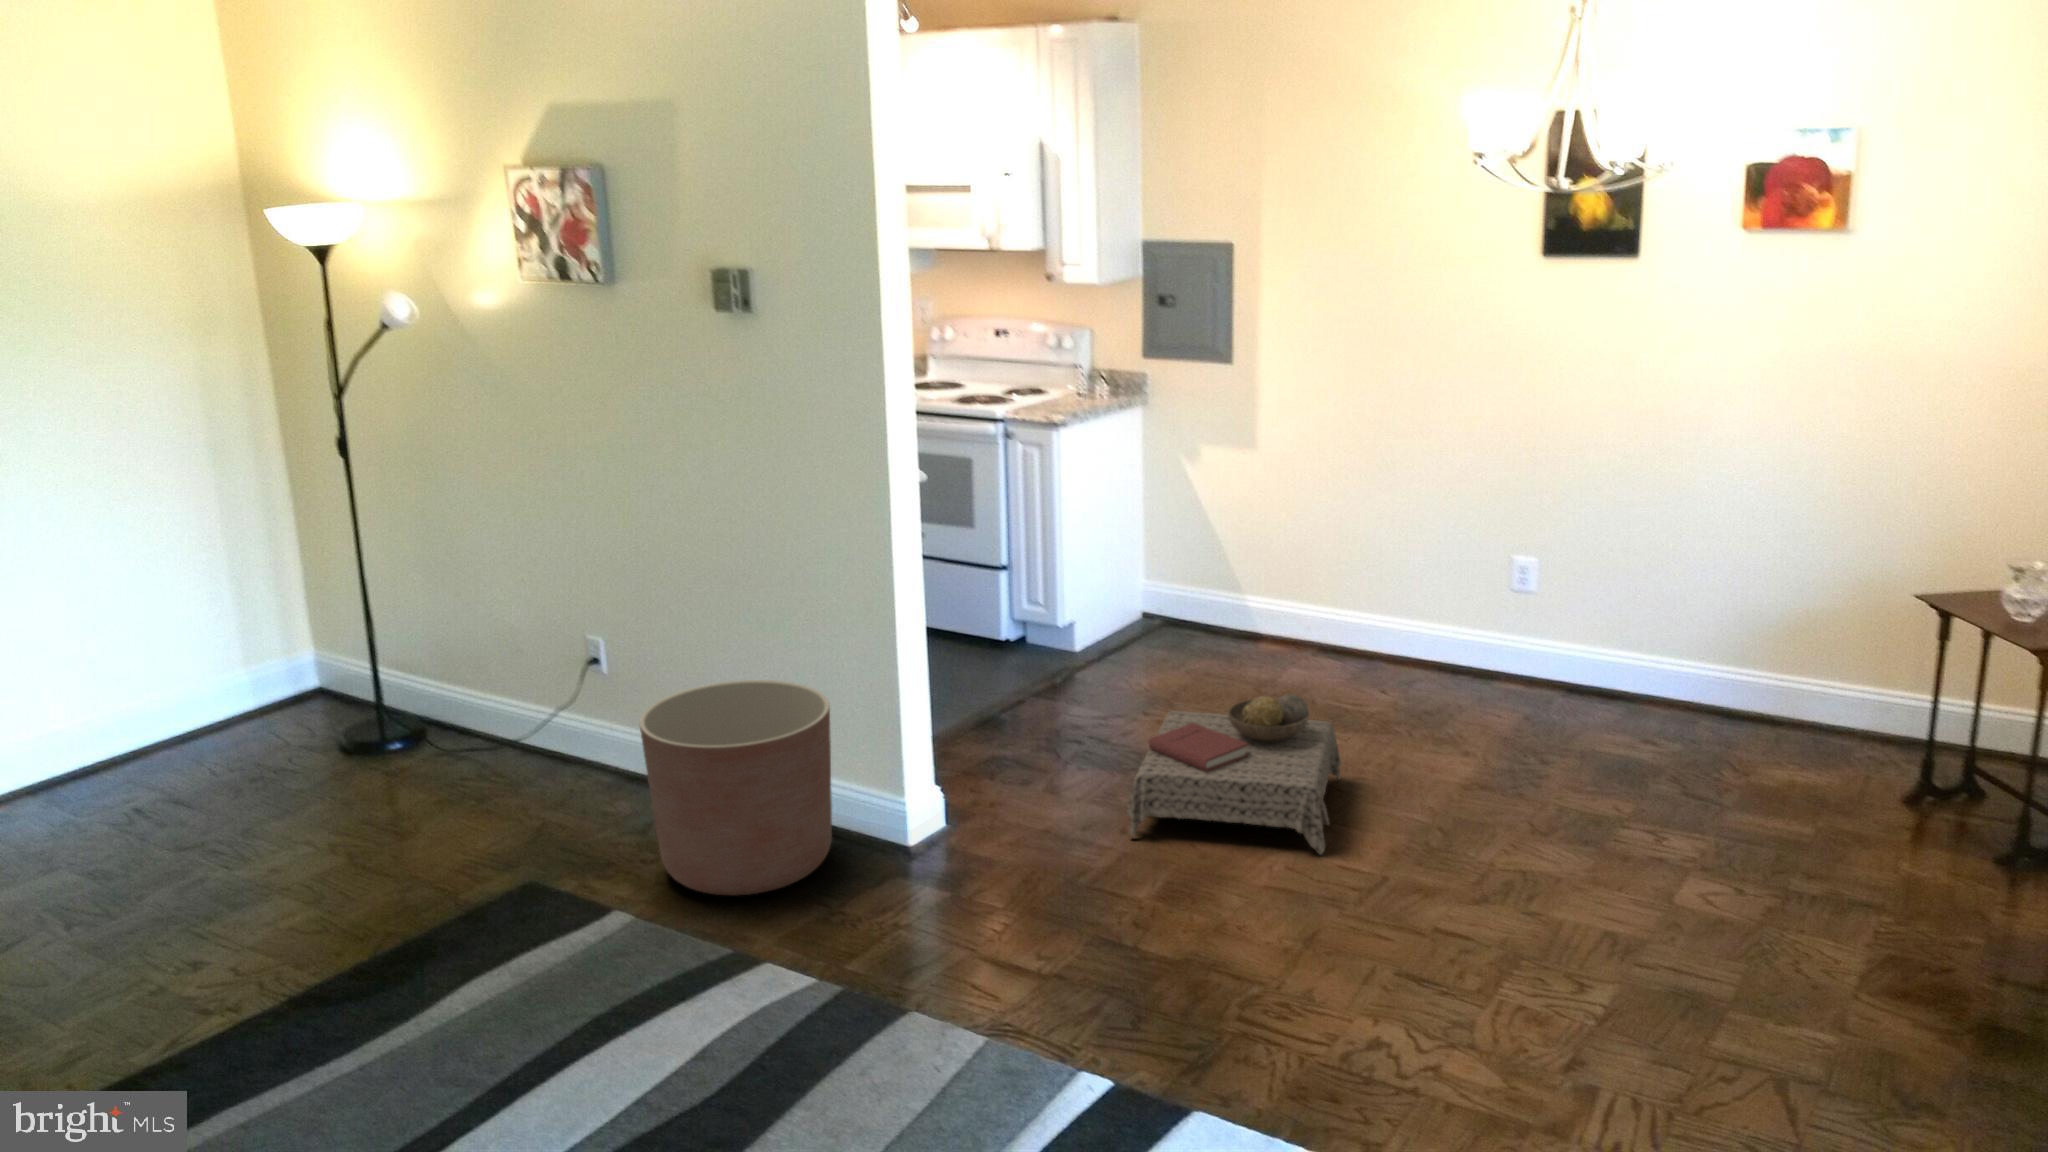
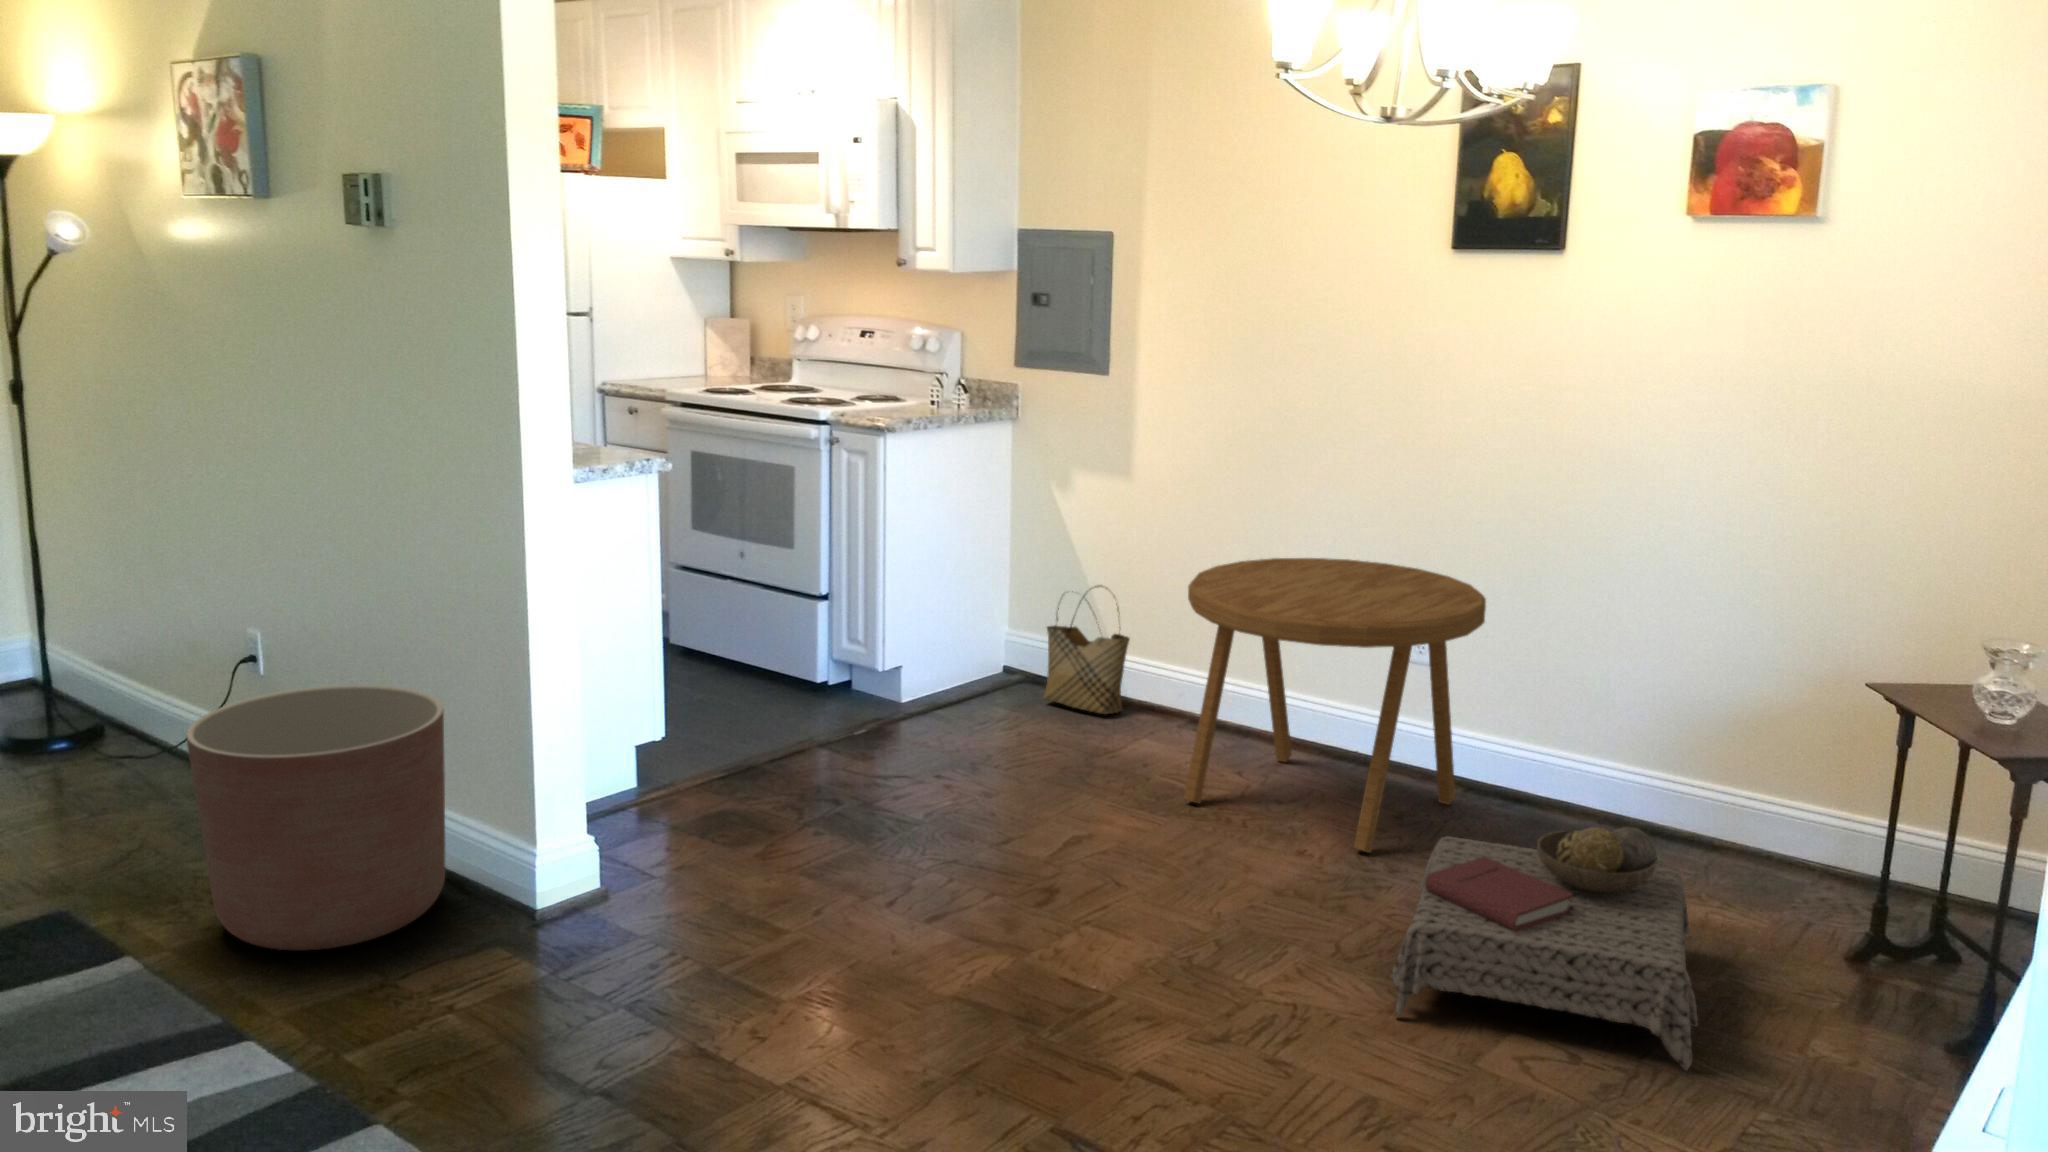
side table: none [1352,511,1596,749] -> present [1184,558,1486,853]
woven basket: none [1191,541,1266,649] -> present [1043,585,1130,714]
ottoman: present [1127,694,1341,854] -> present [1391,827,1698,1070]

